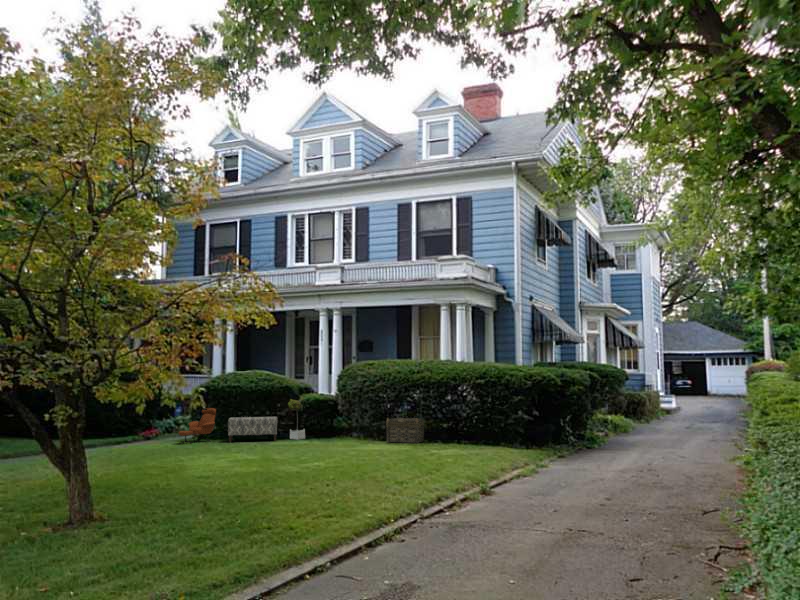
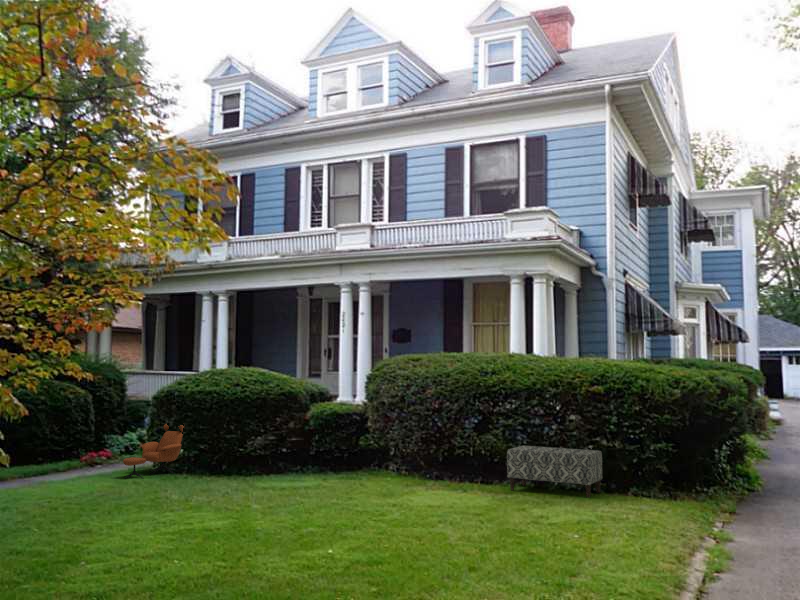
potted tree: present [288,399,305,440] -> none [291,410,317,472]
bench: present [228,417,278,442] -> present [507,446,602,498]
basket: present [386,418,424,443] -> none [442,443,502,486]

